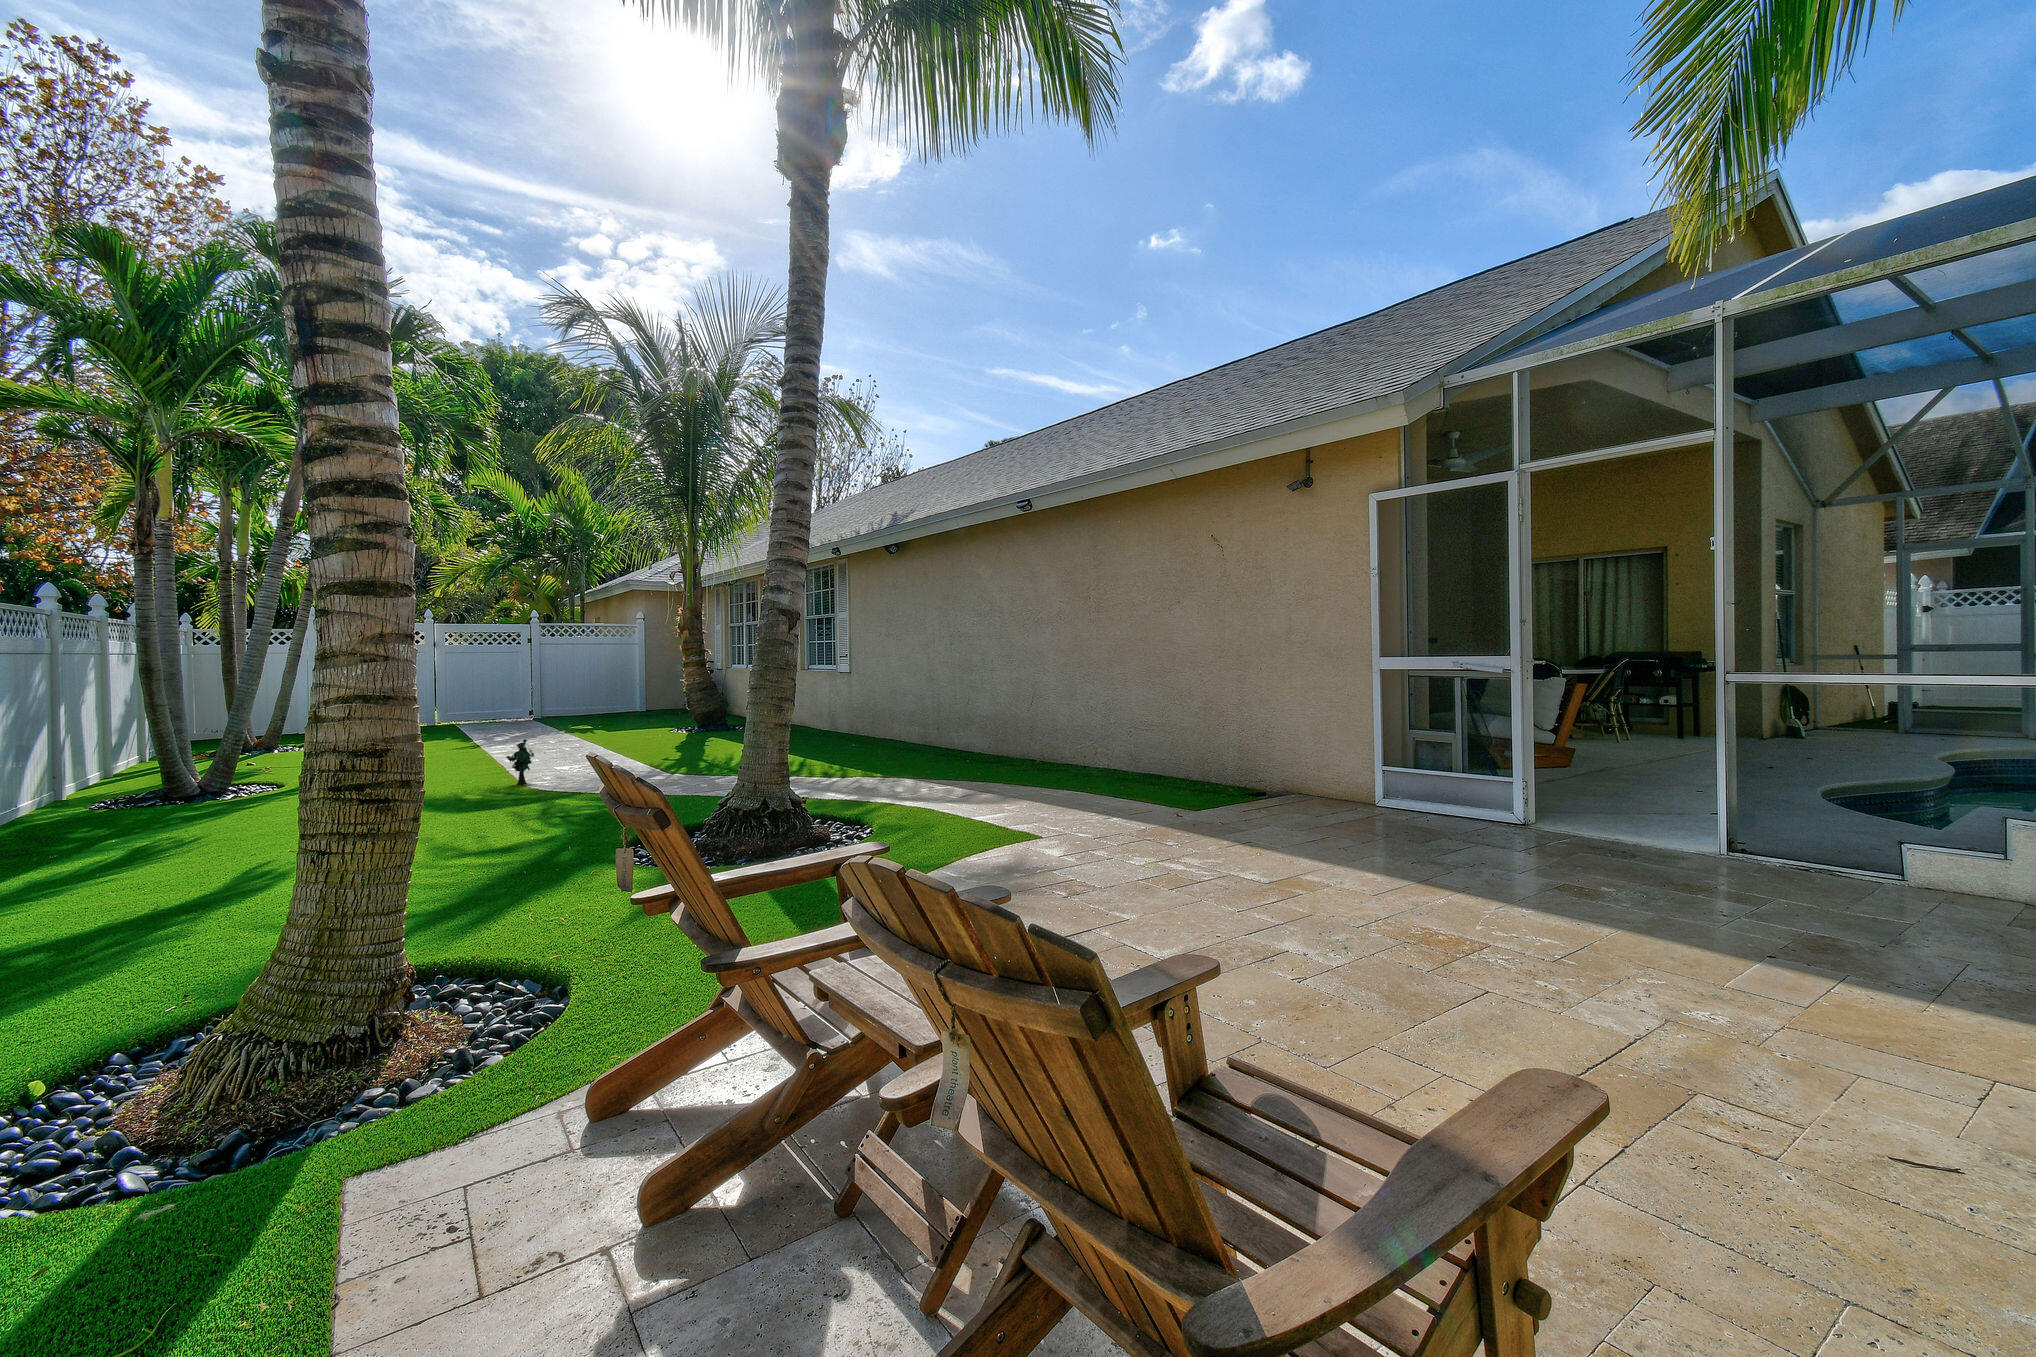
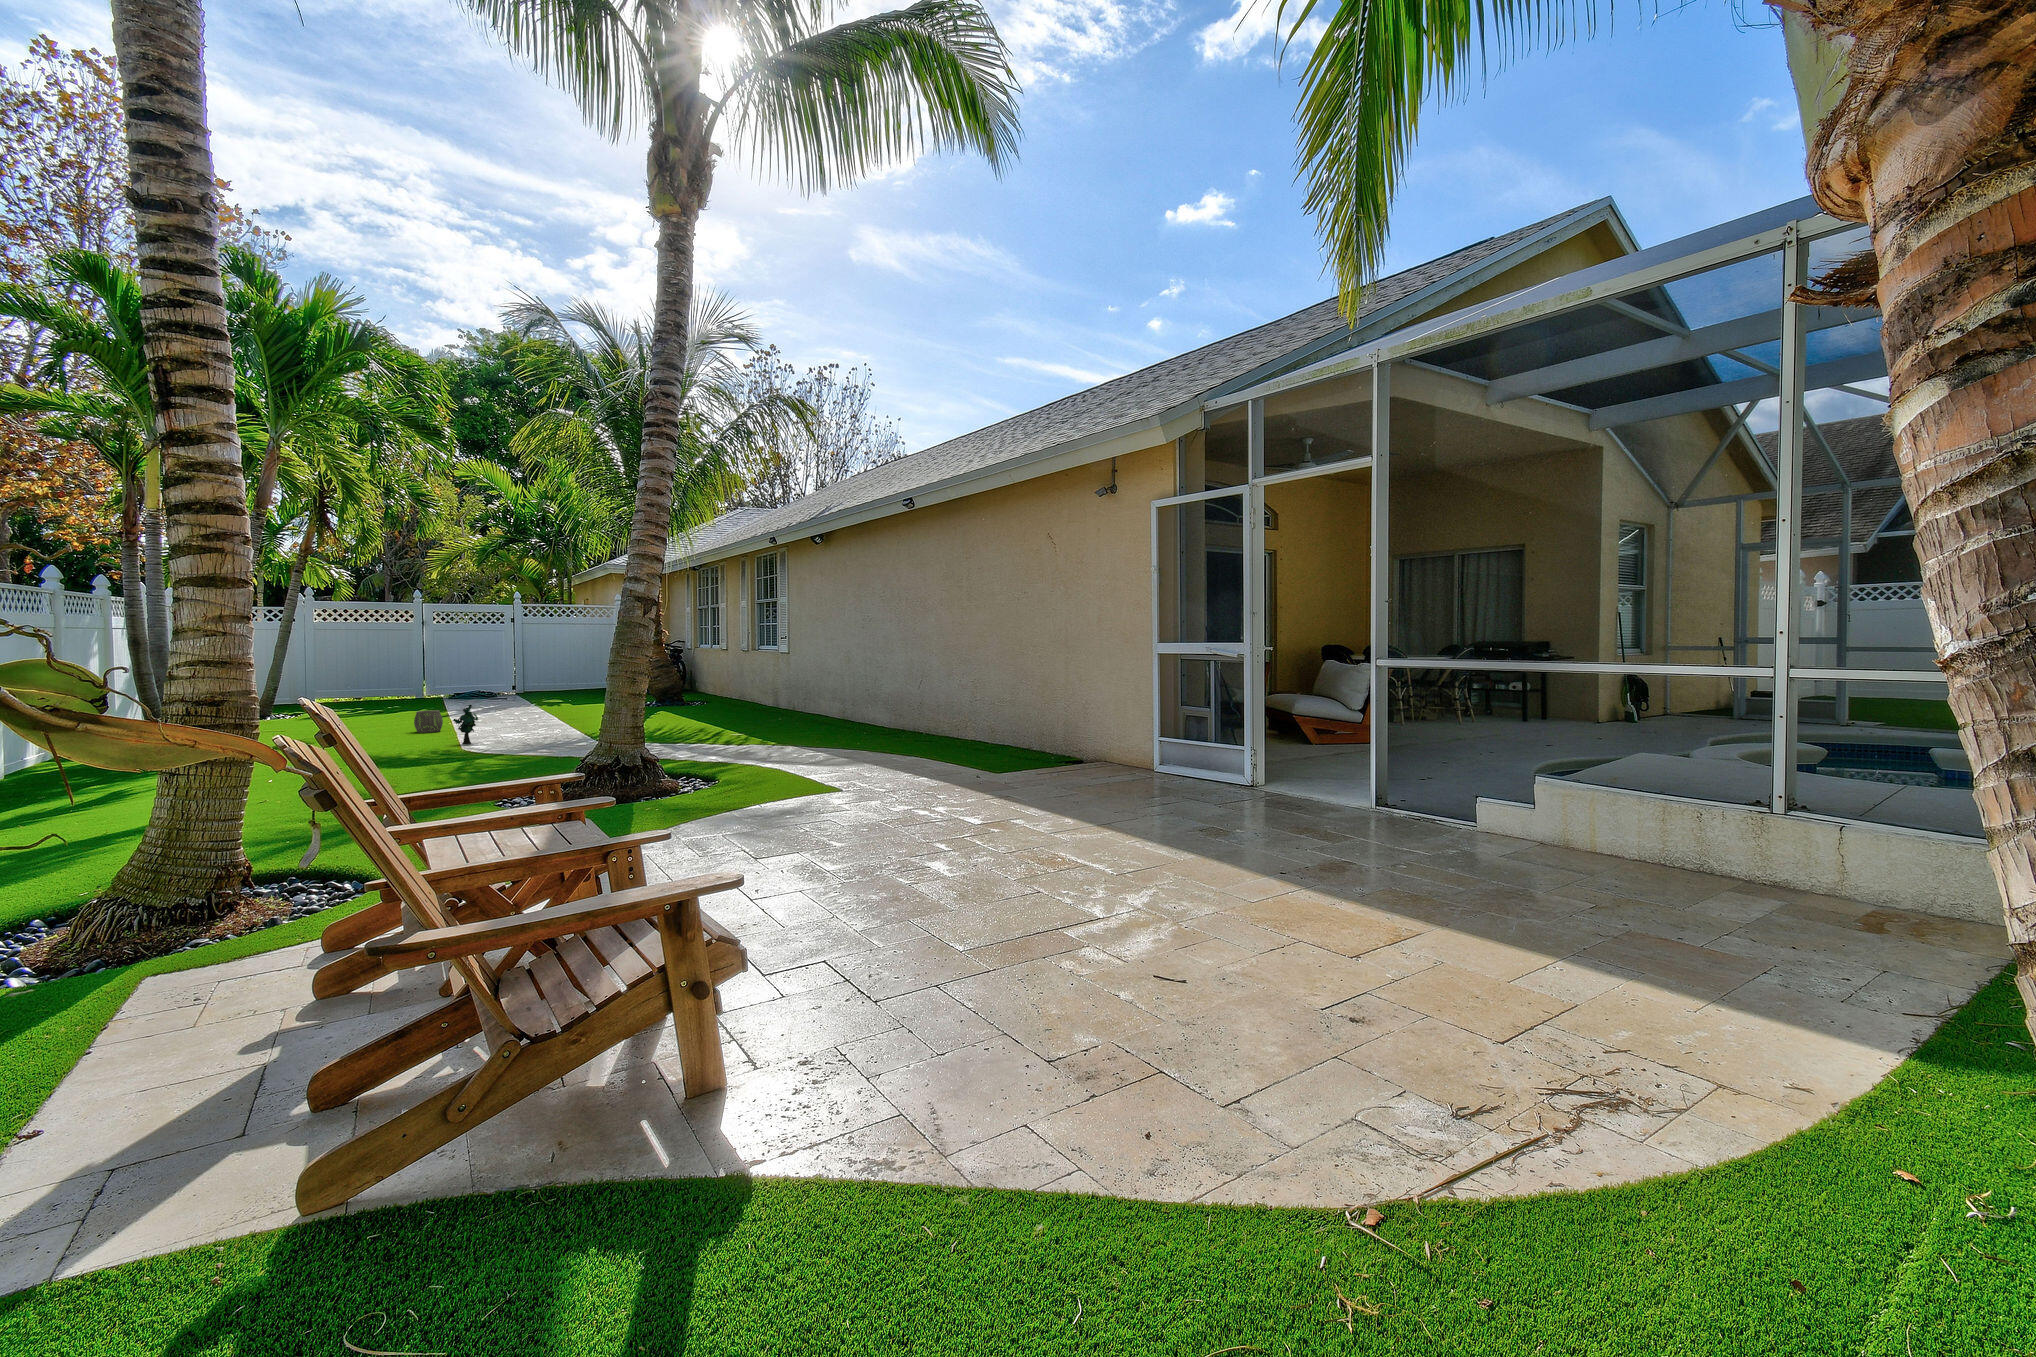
woven basket: none [452,746,485,772] -> present [414,710,443,733]

